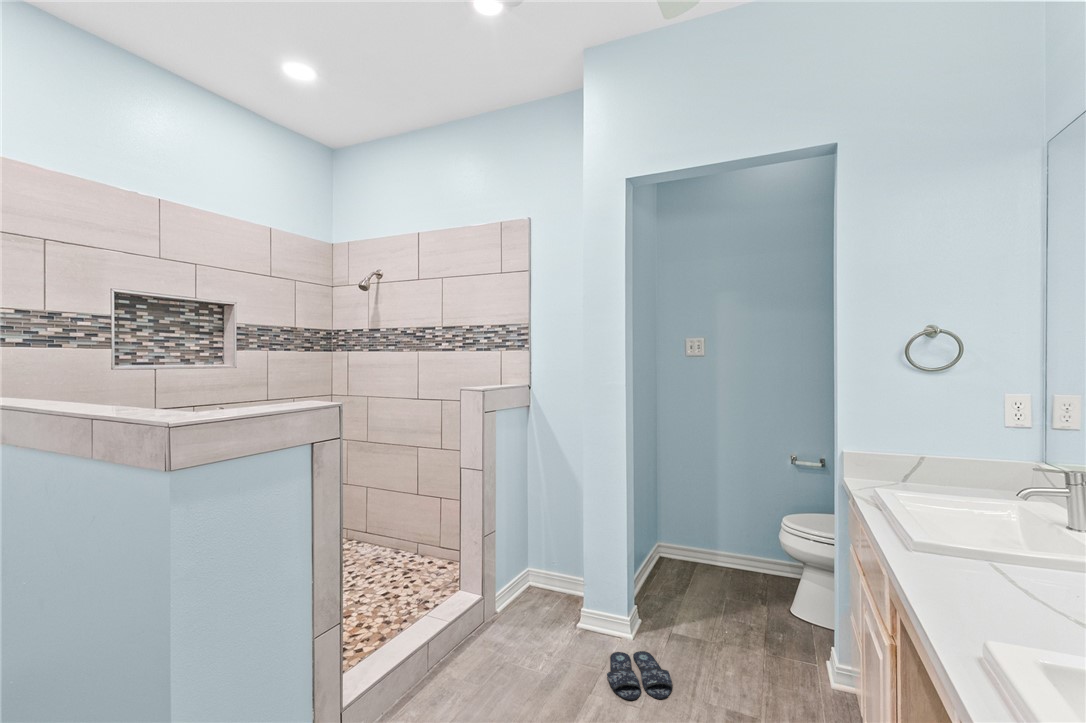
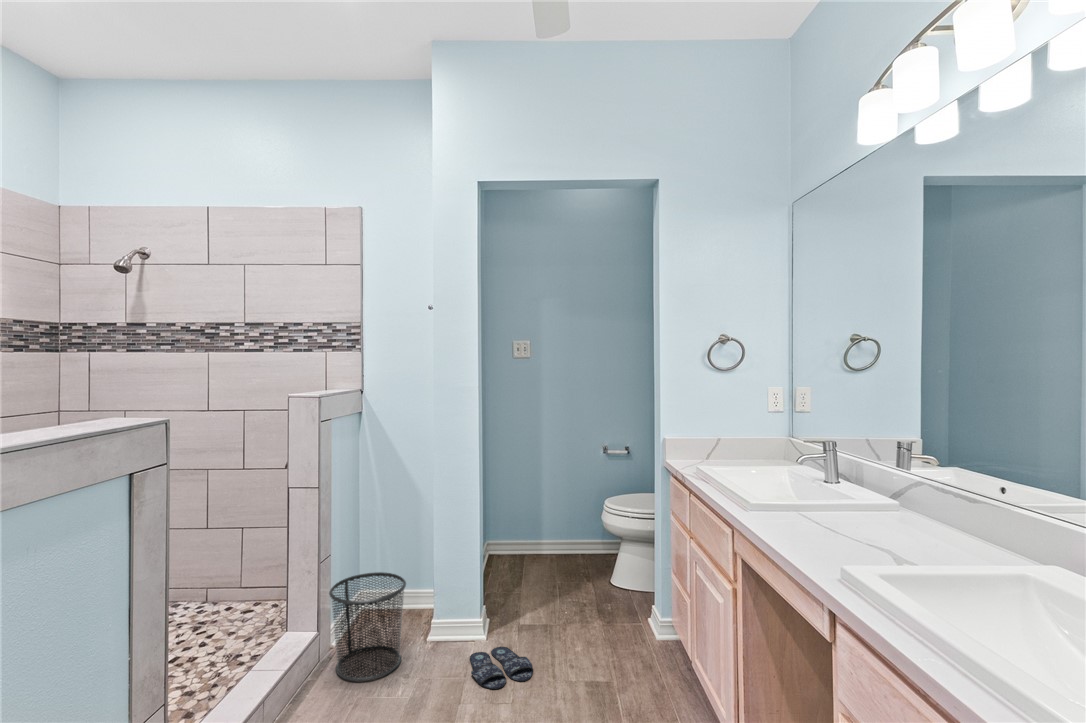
waste bin: none [485,554,553,656] -> present [329,572,406,681]

